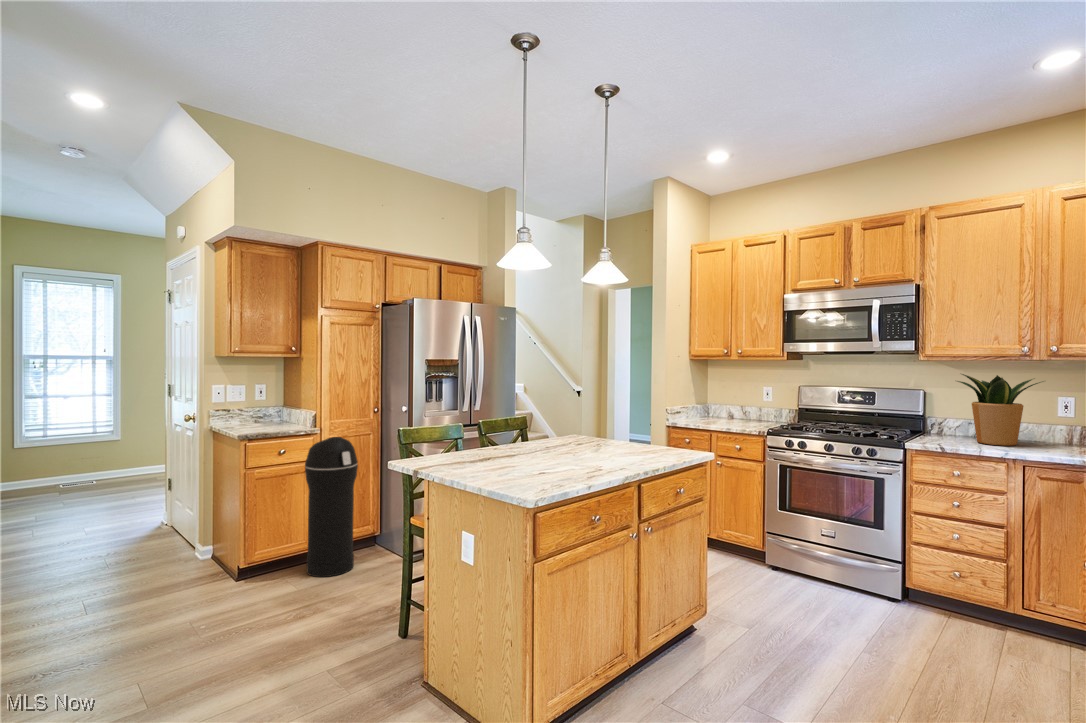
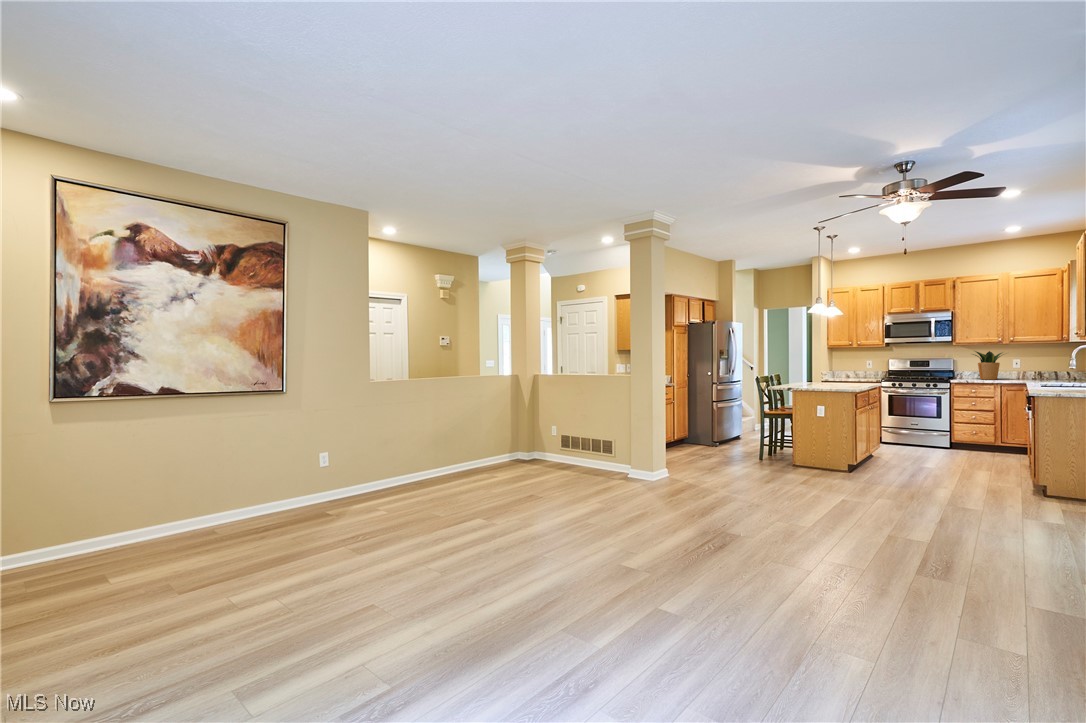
trash can: present [305,437,358,577] -> none [675,386,701,450]

